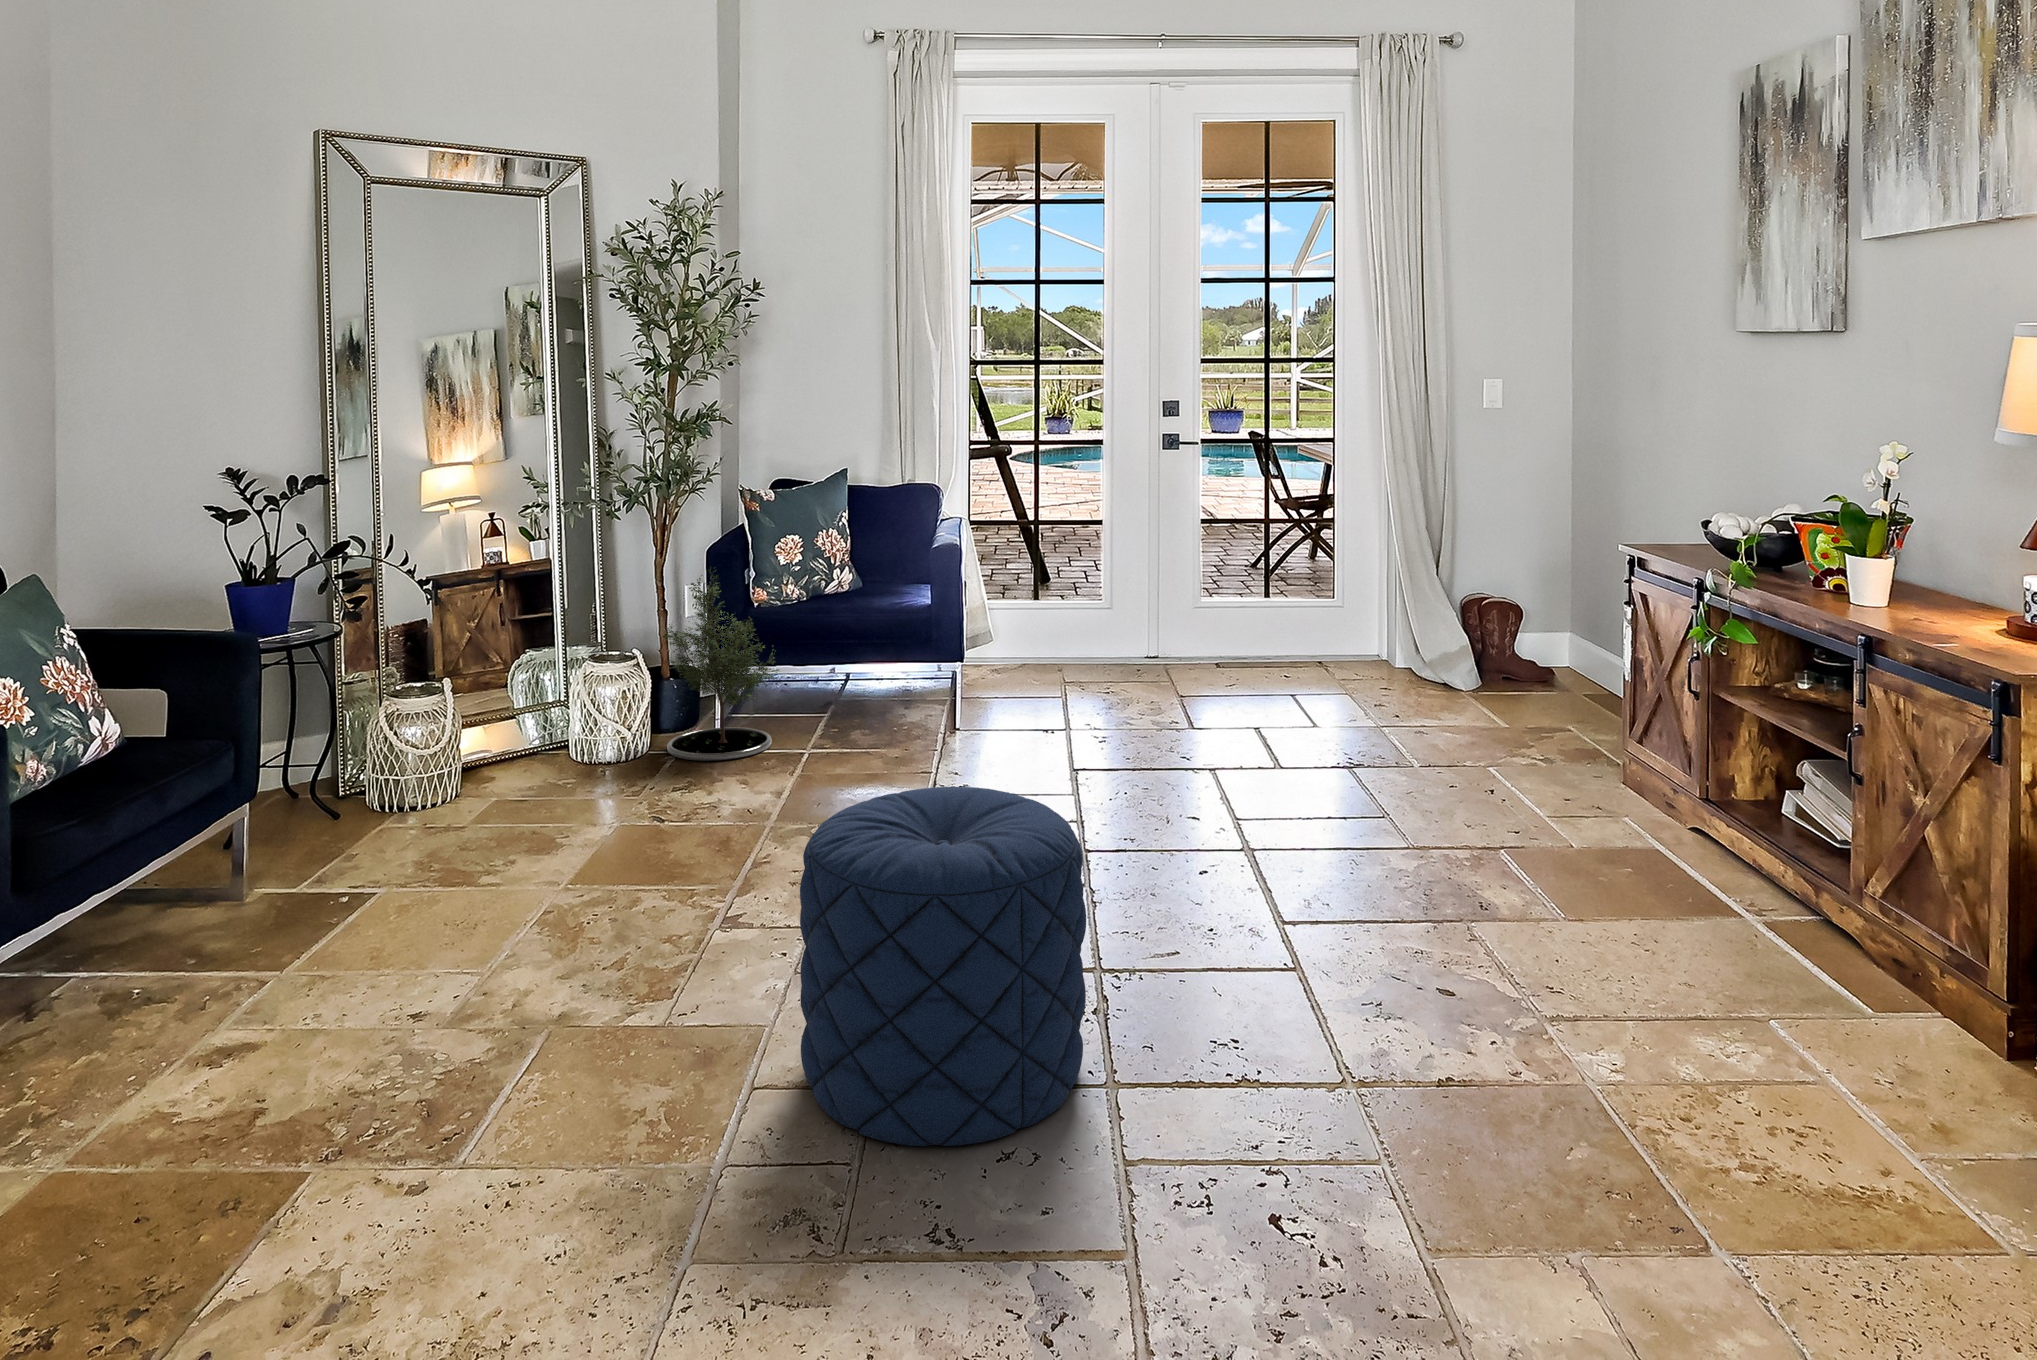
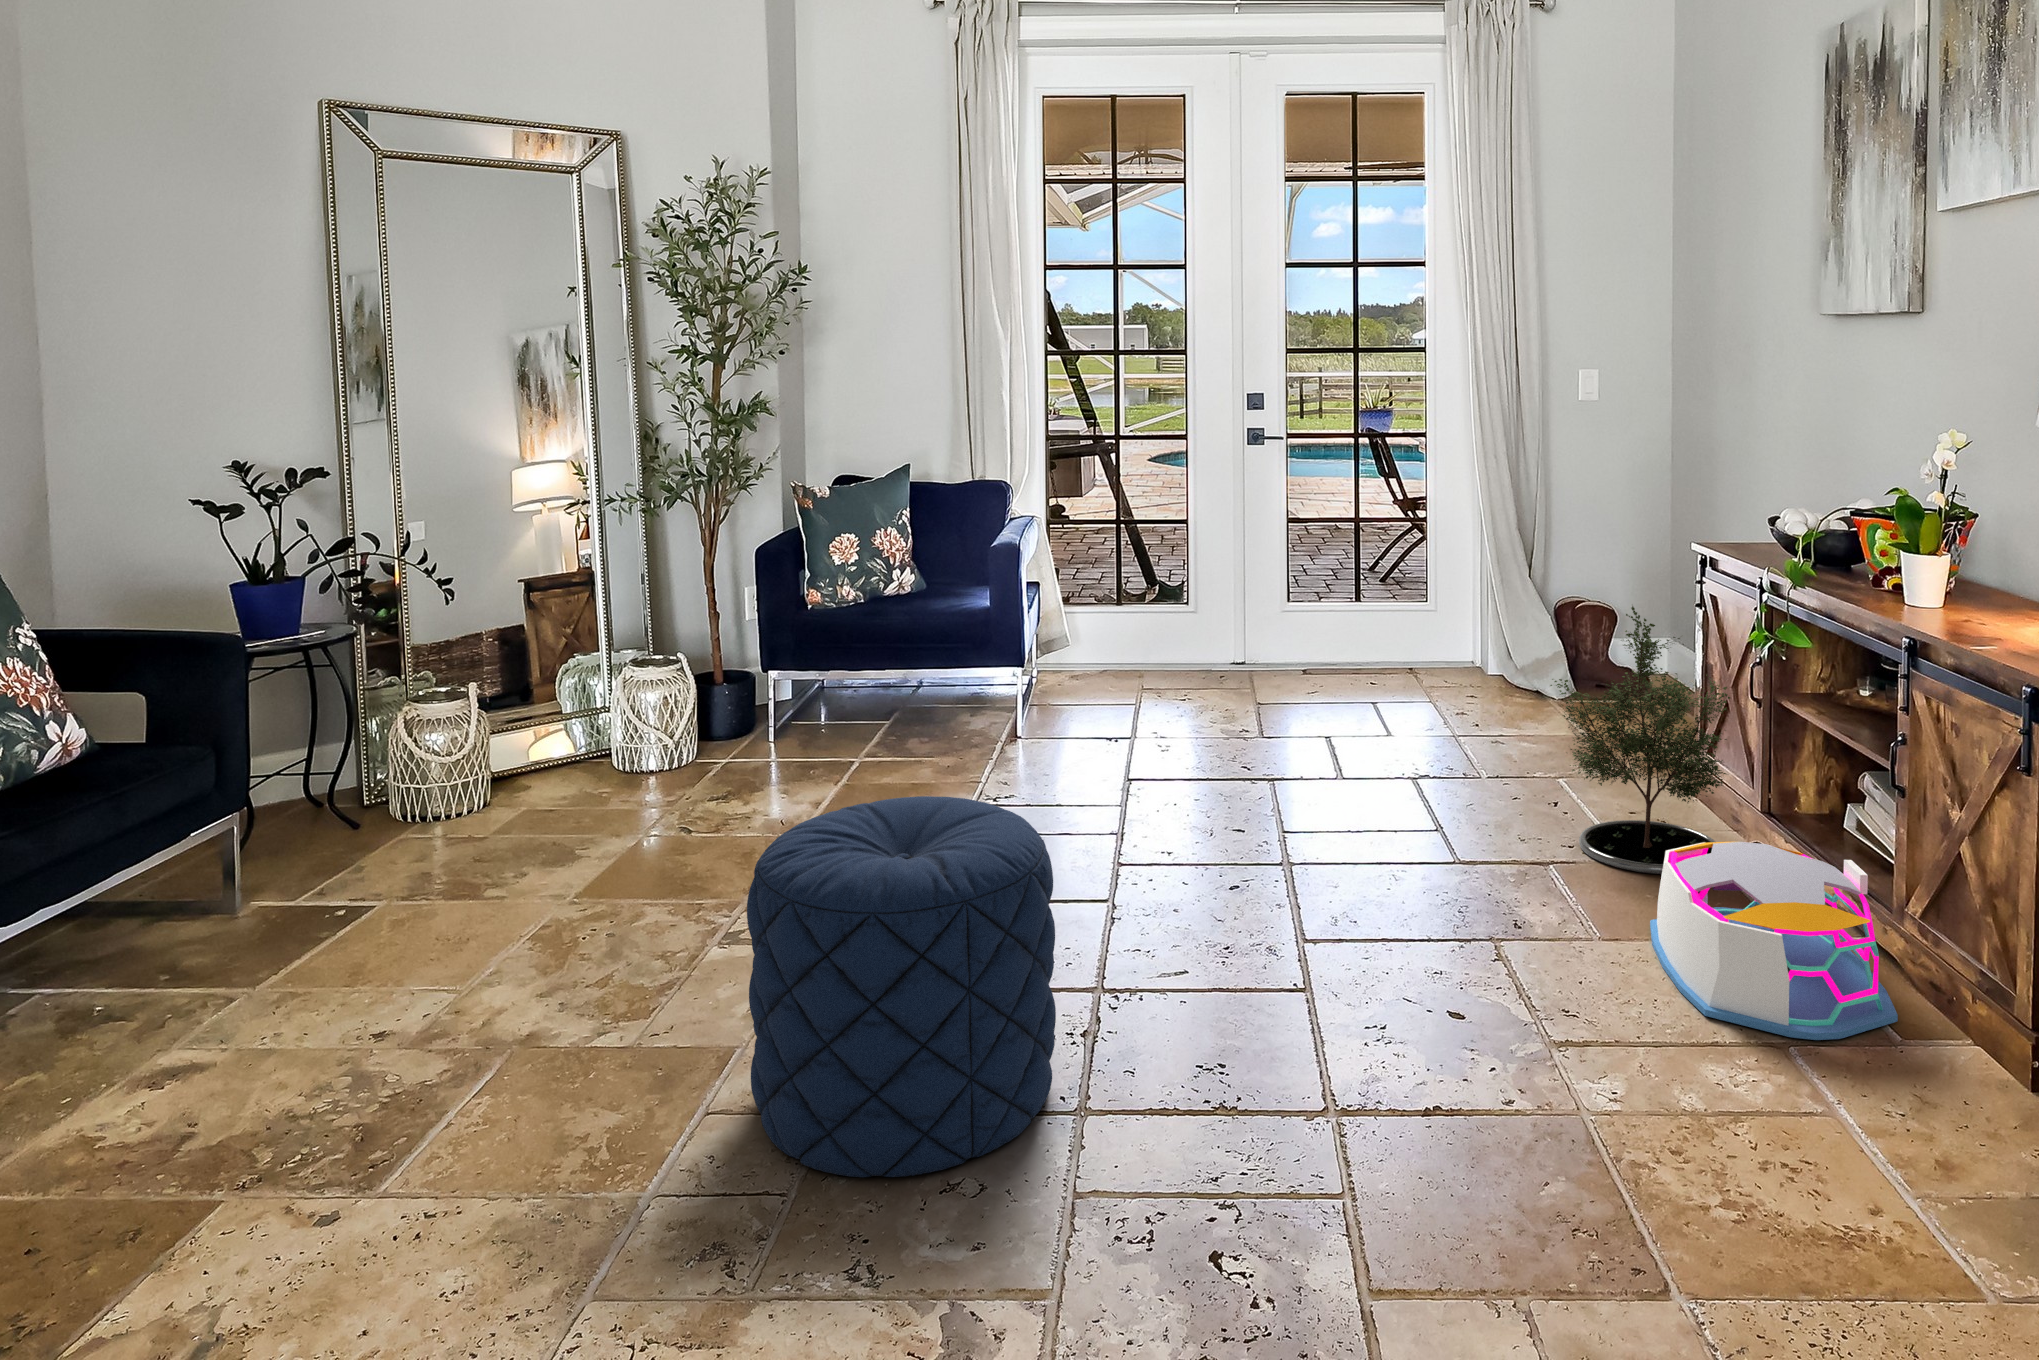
potted tree: present [661,567,779,761] -> present [1550,606,1730,874]
storage bin: none [1608,831,1863,1017] -> present [1650,842,1898,1040]

